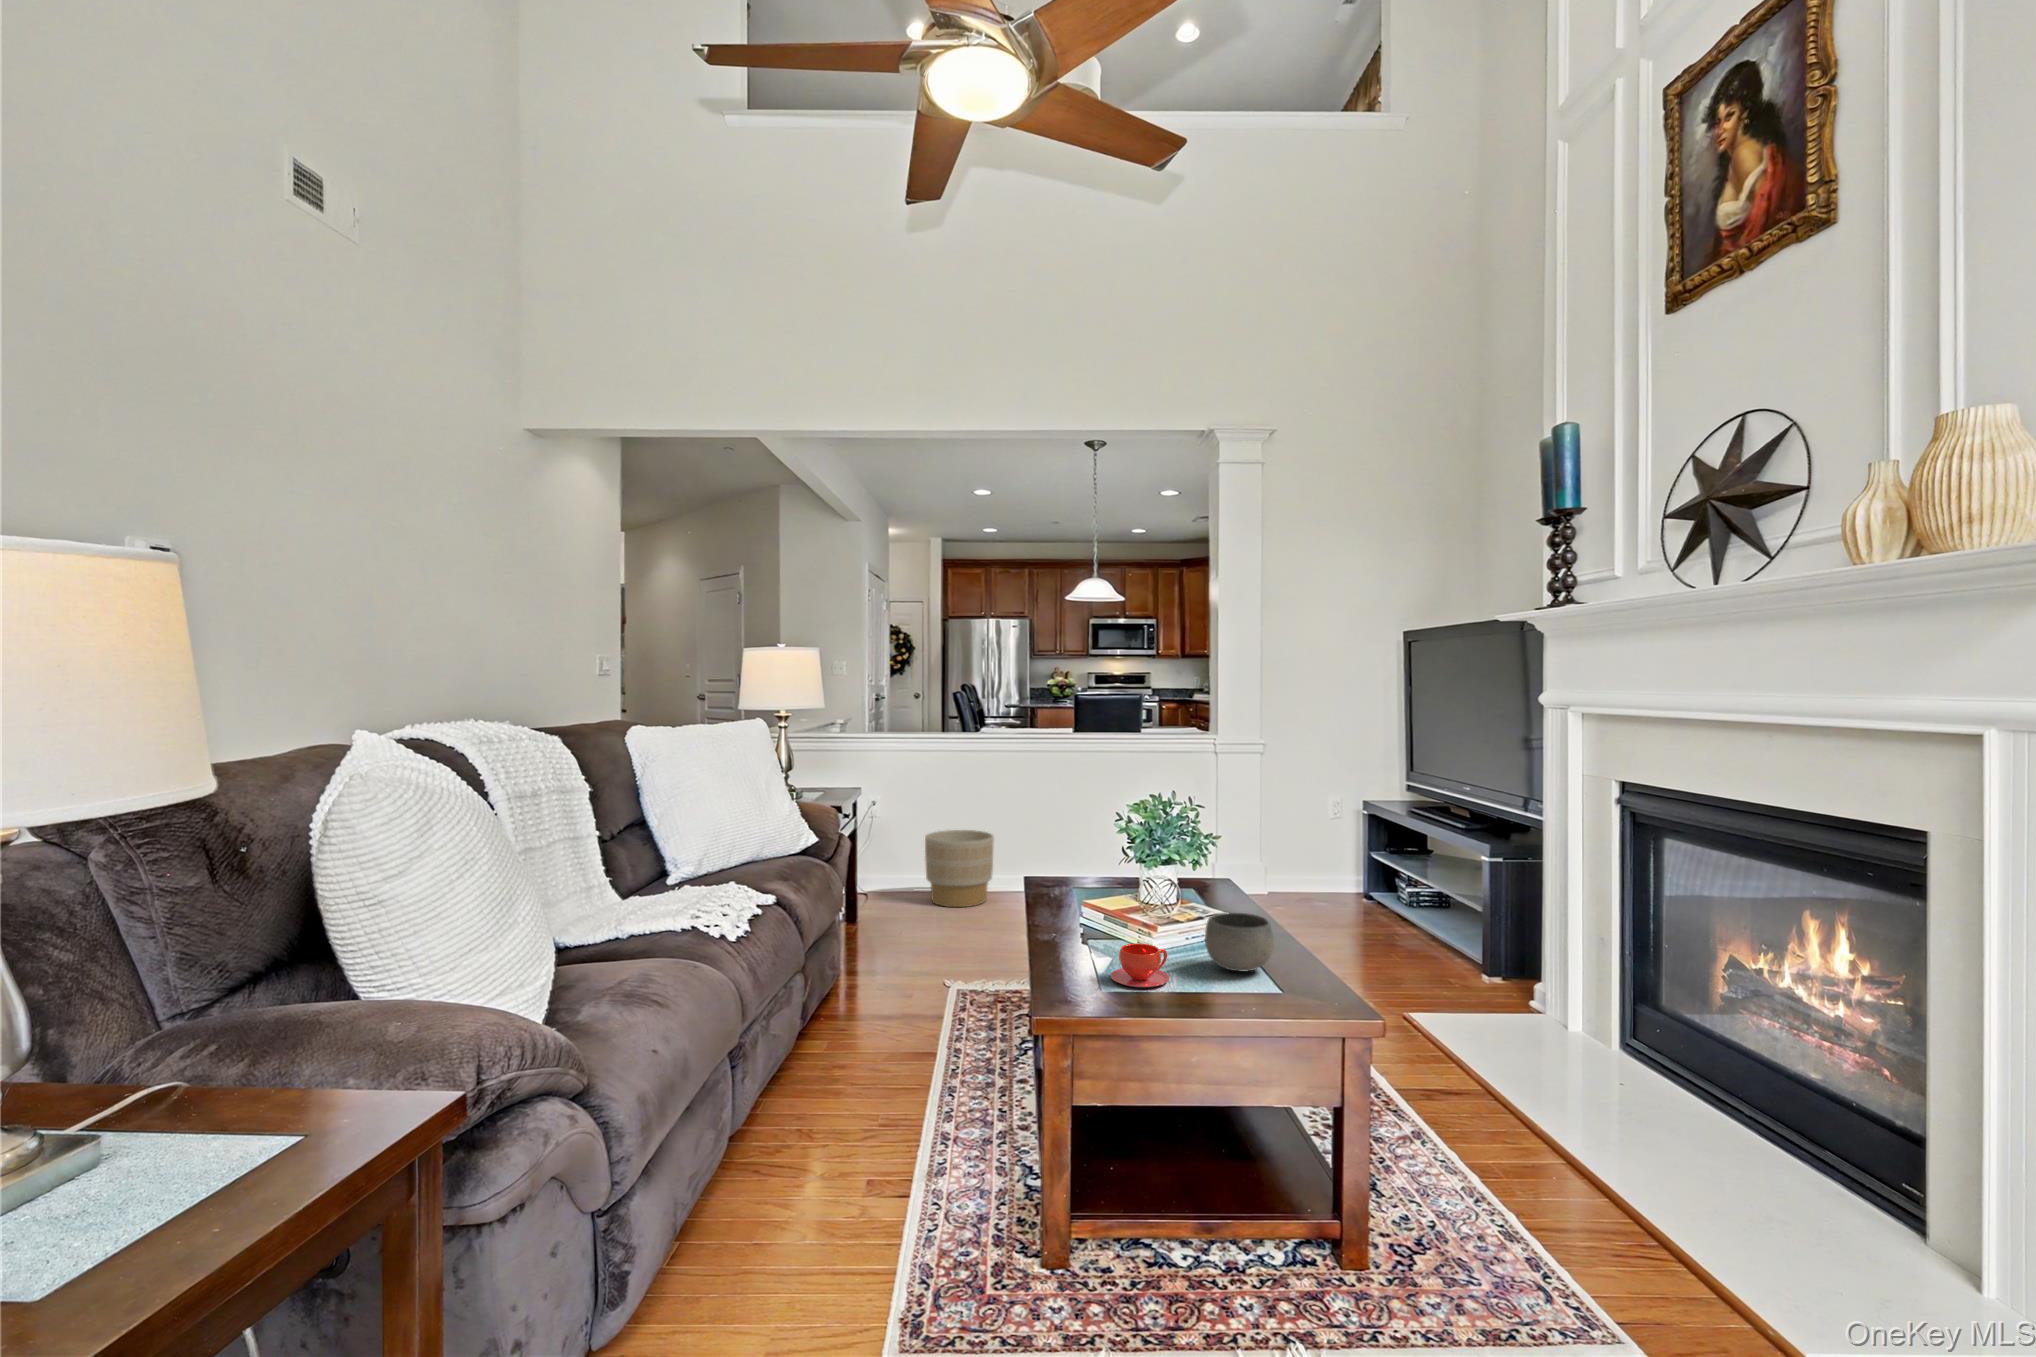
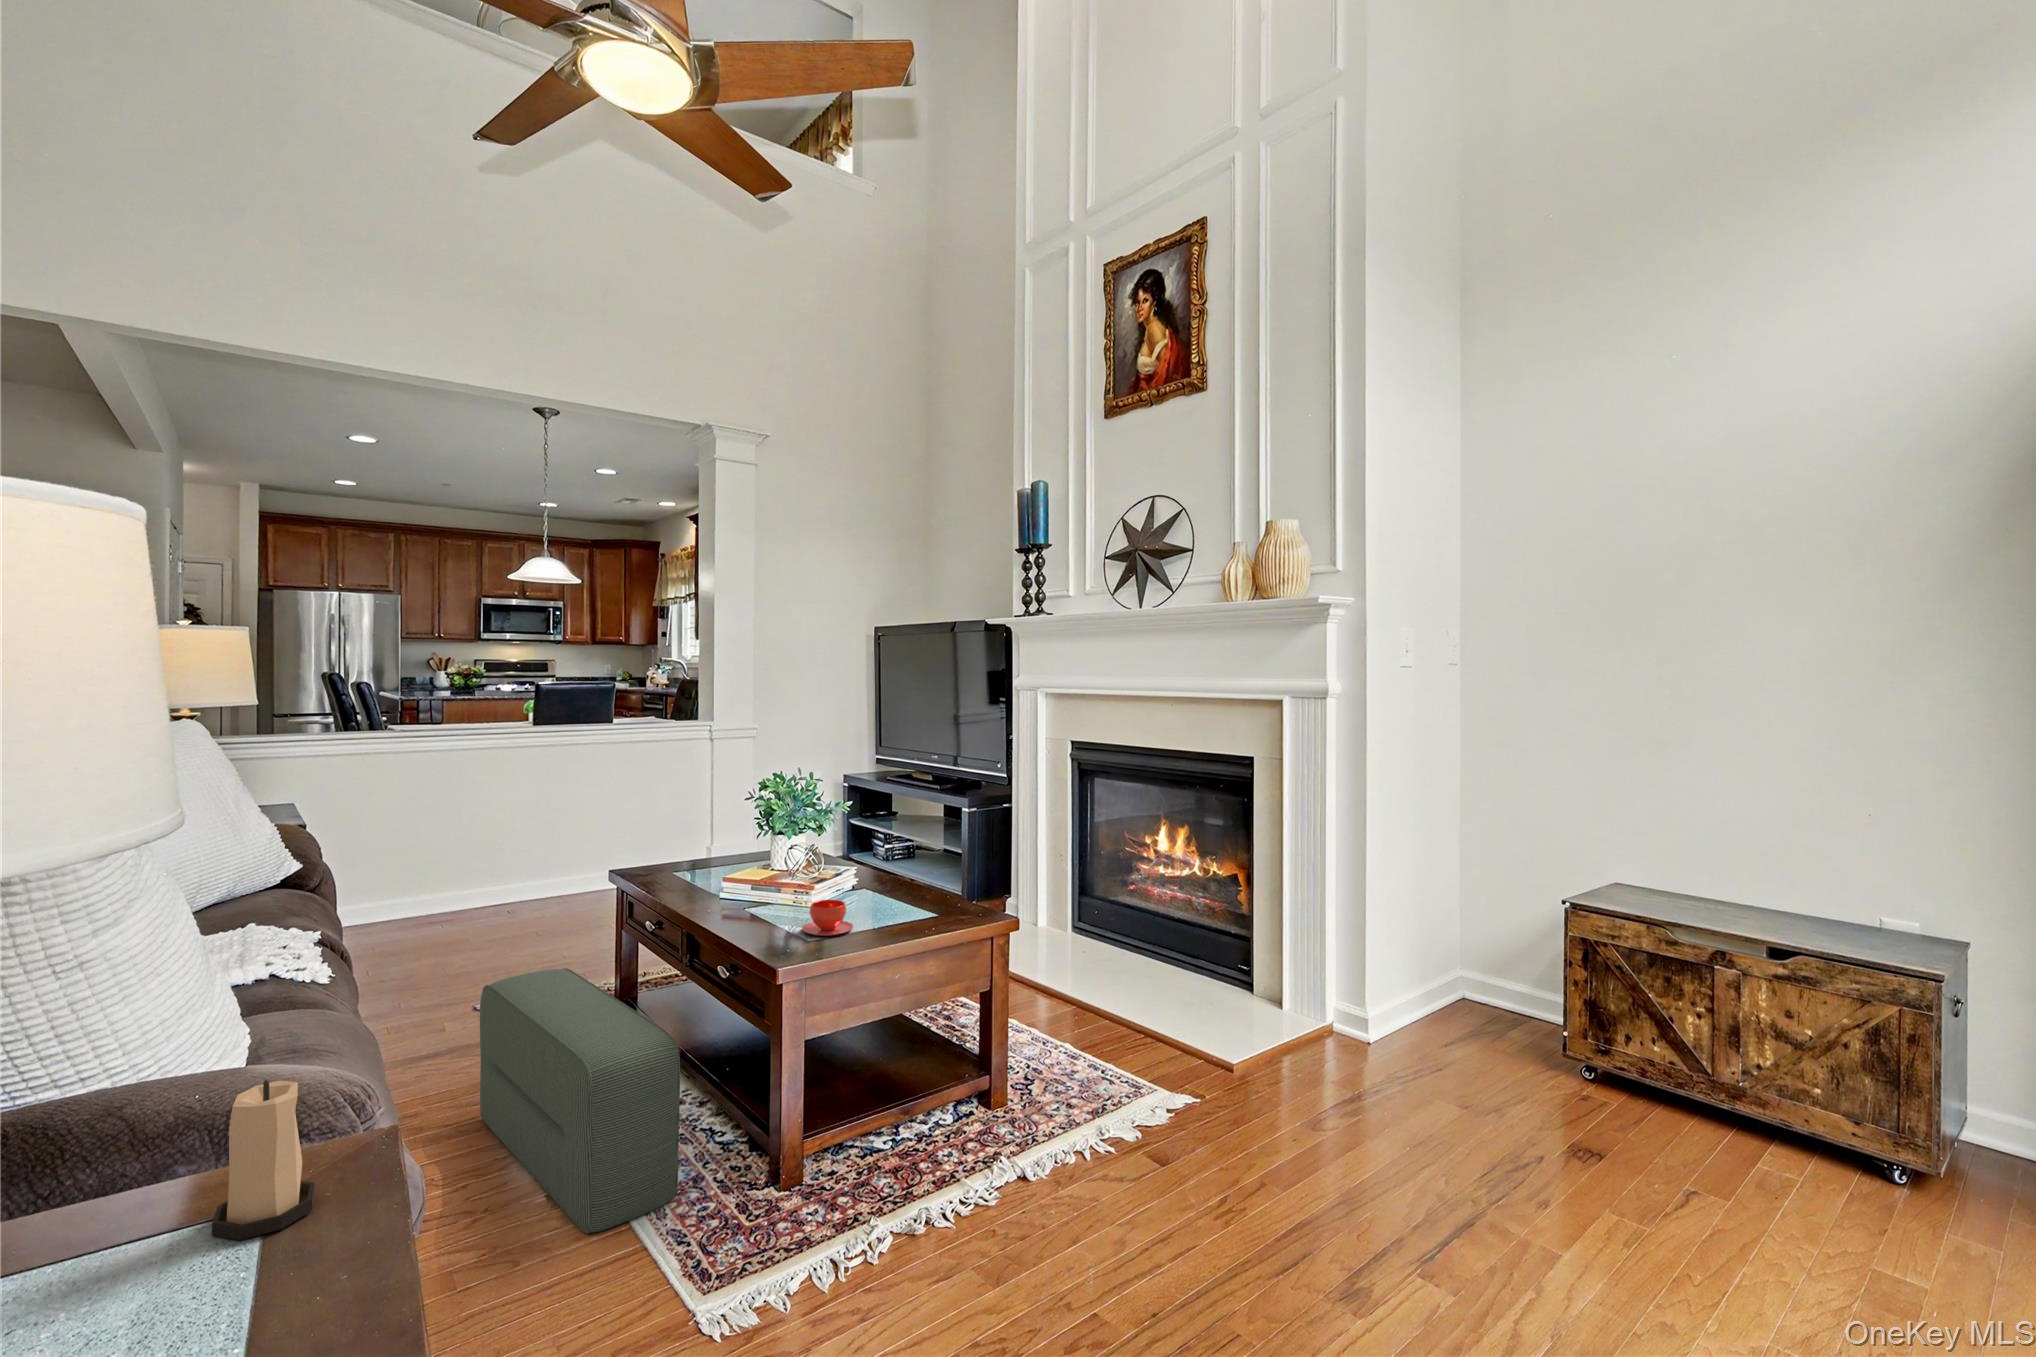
planter: present [925,830,994,907] -> none [378,839,470,928]
bowl: present [1205,913,1274,972] -> none [864,864,921,911]
pouf: none [853,967,956,1242] -> present [480,968,680,1234]
candle: none [238,1025,323,1160] -> present [212,1080,315,1240]

